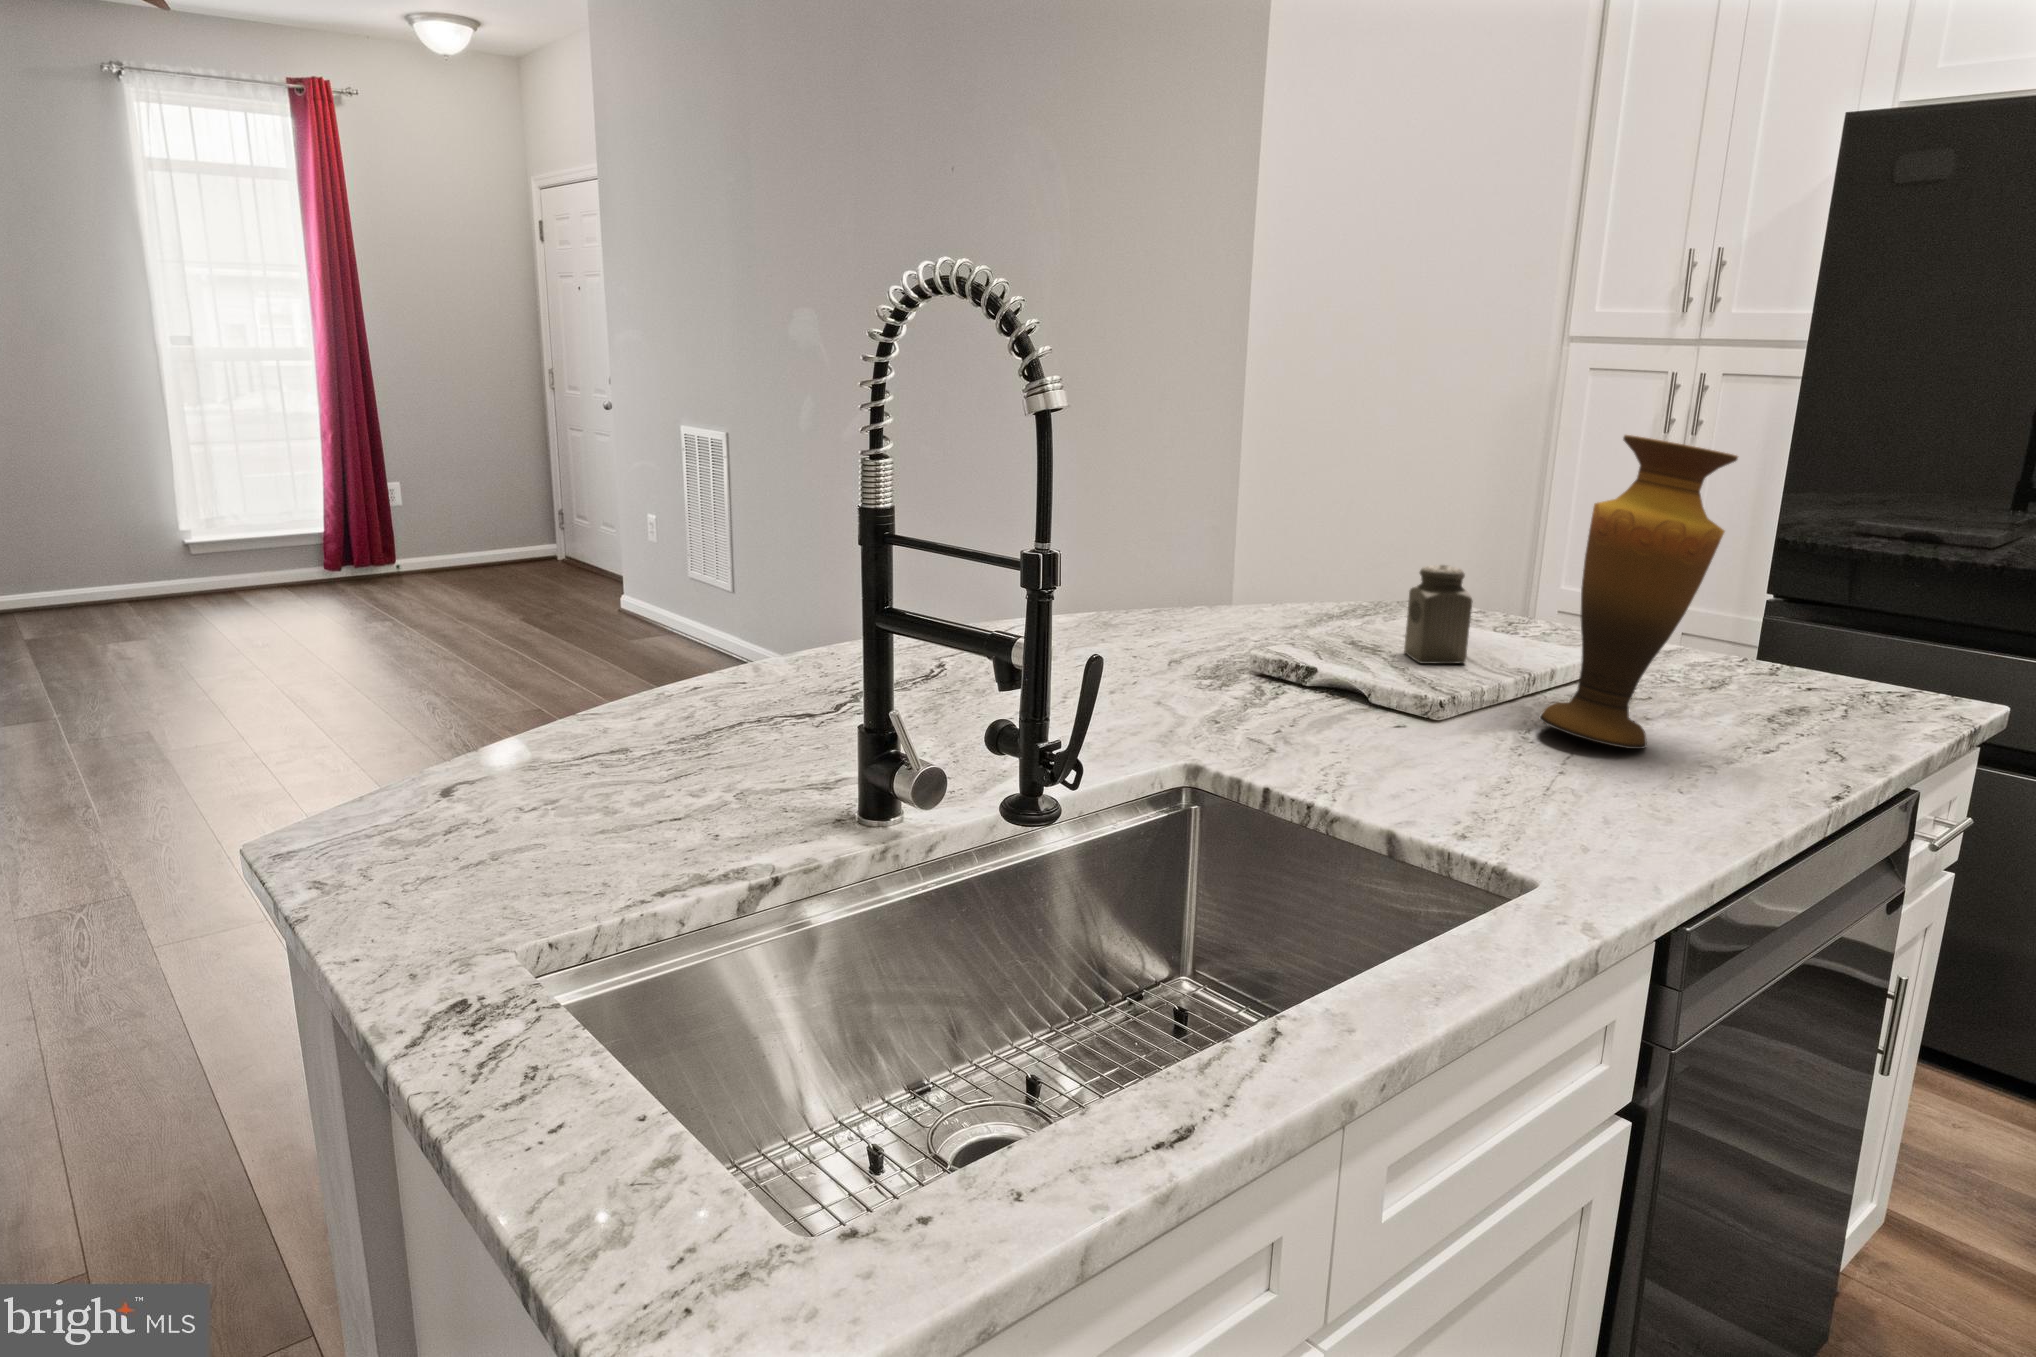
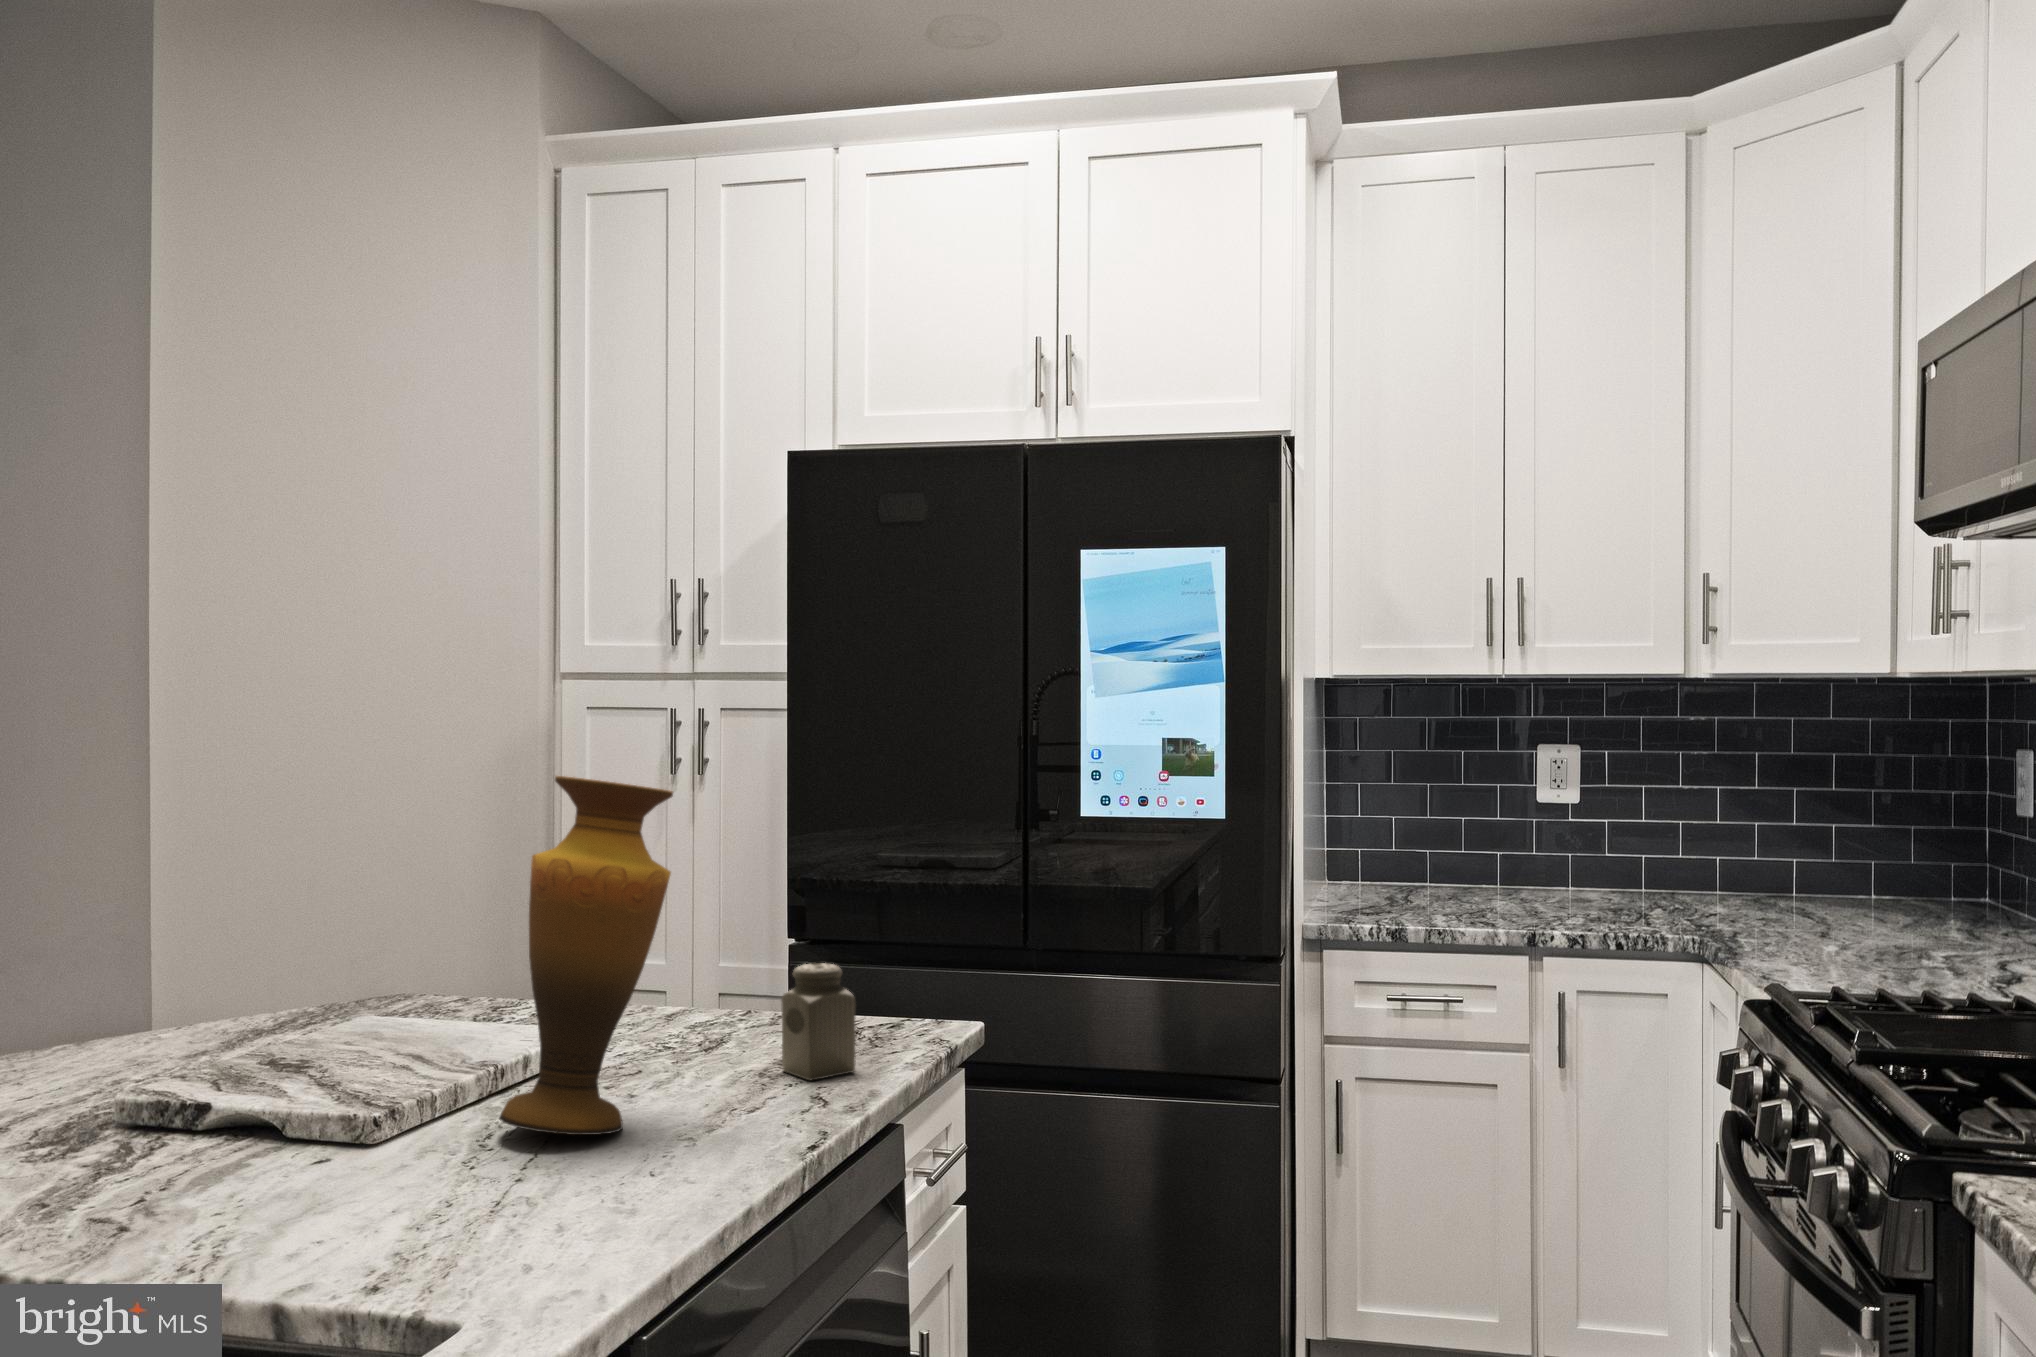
salt shaker: present [1404,565,1473,664] -> present [781,963,856,1080]

